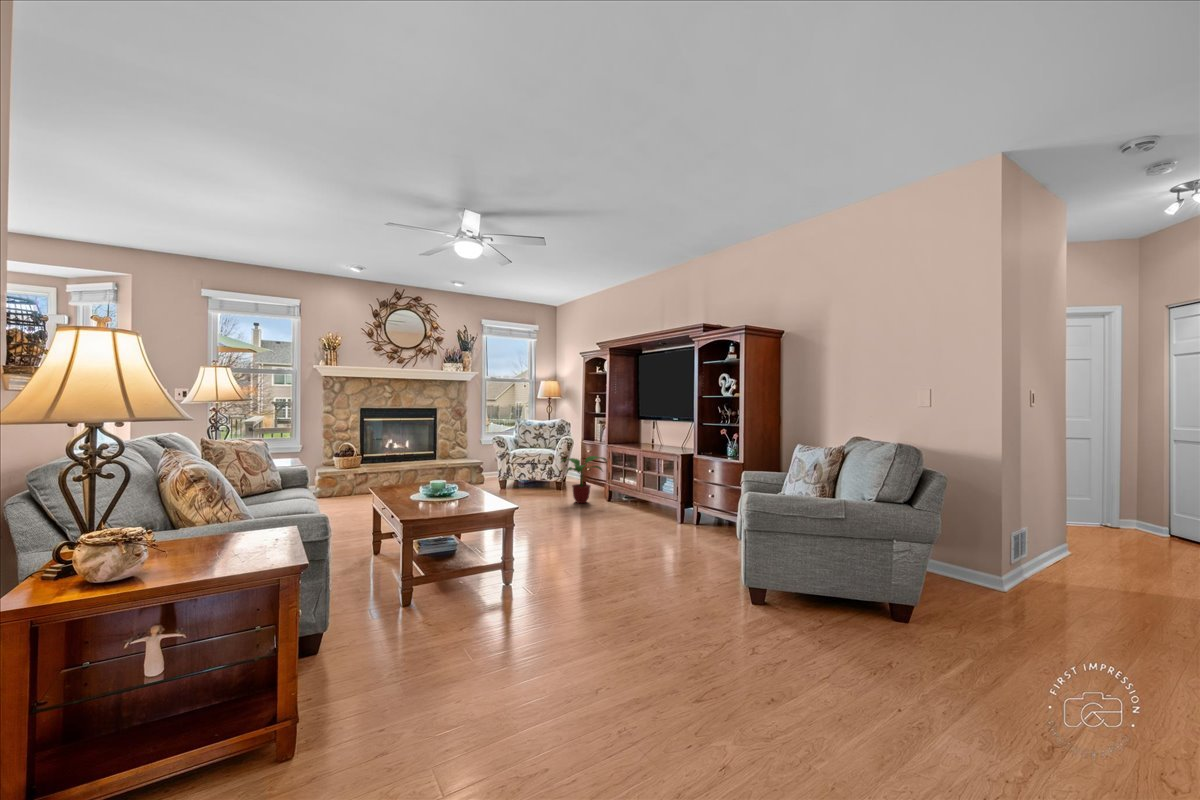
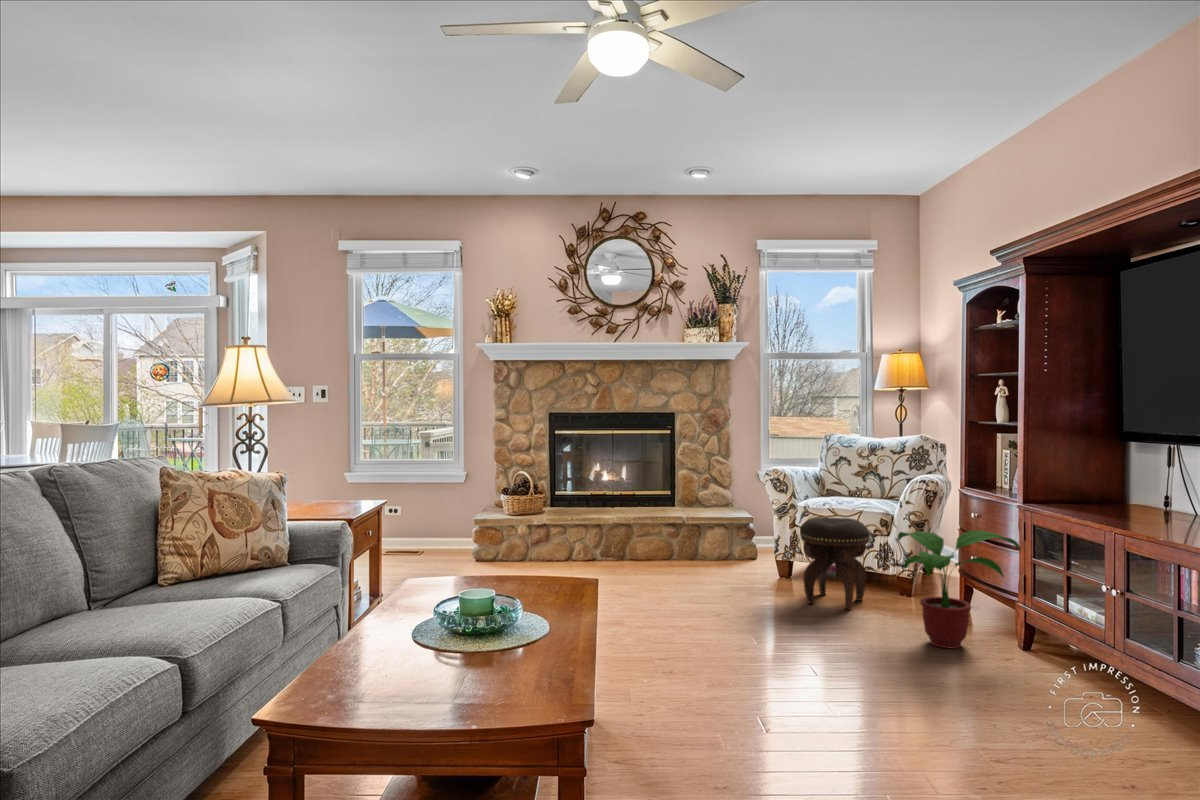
footstool: none [516,457,547,496] -> present [800,517,870,610]

